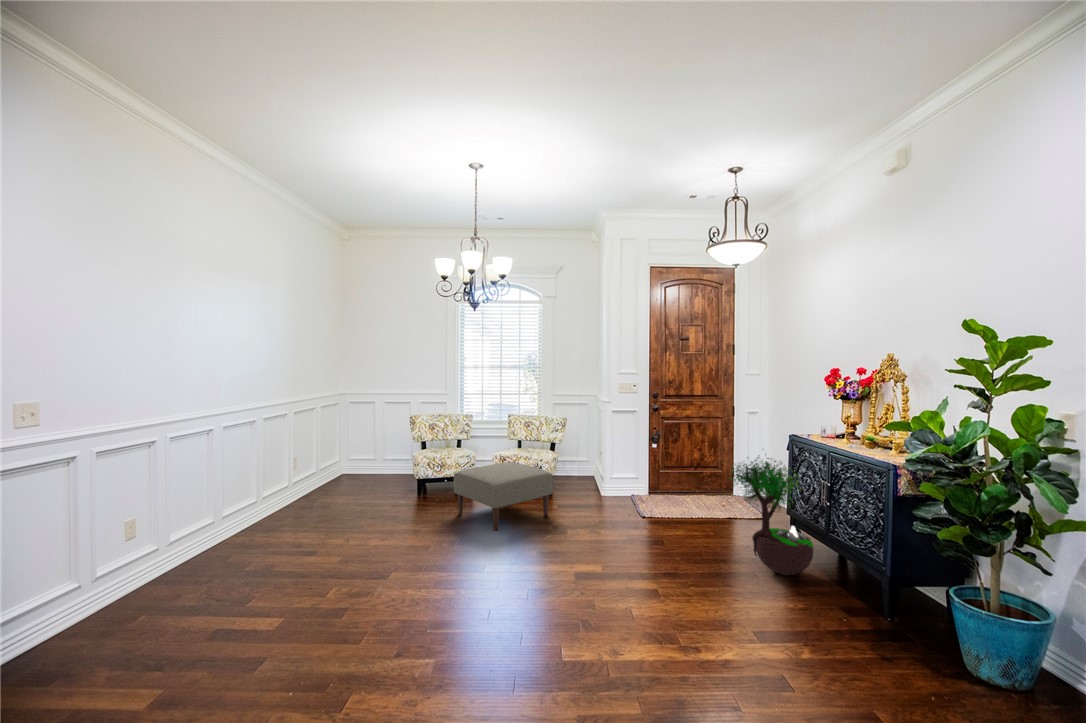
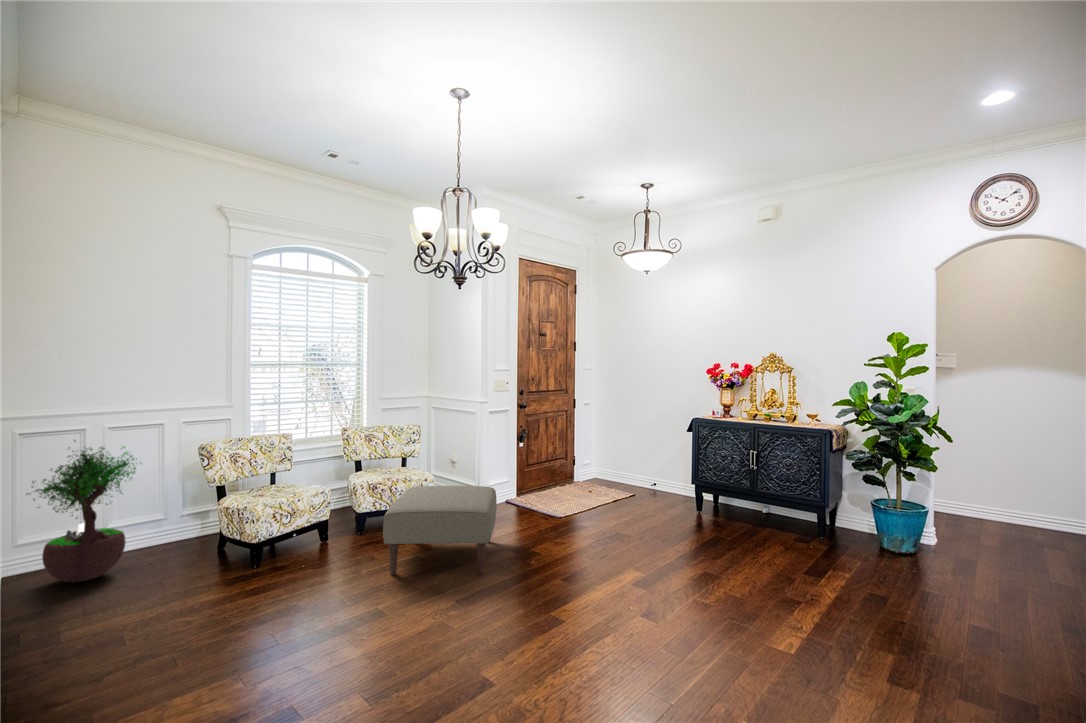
potted tree: present [730,457,813,575] -> present [26,440,141,582]

